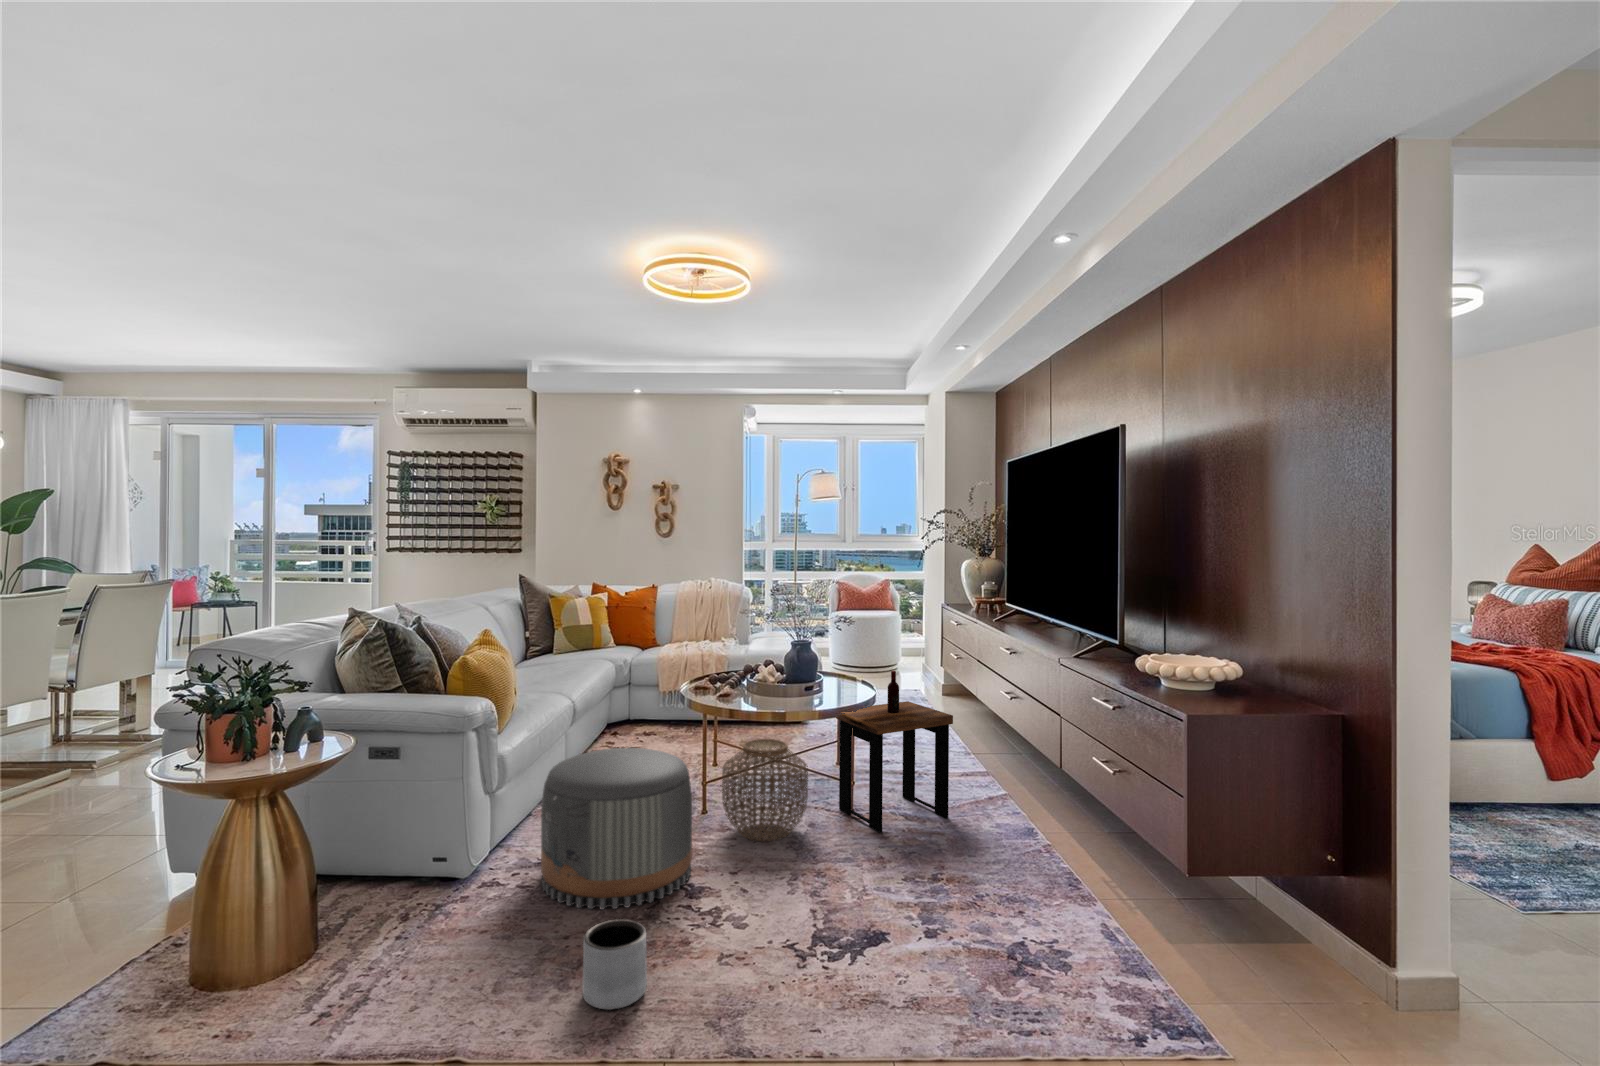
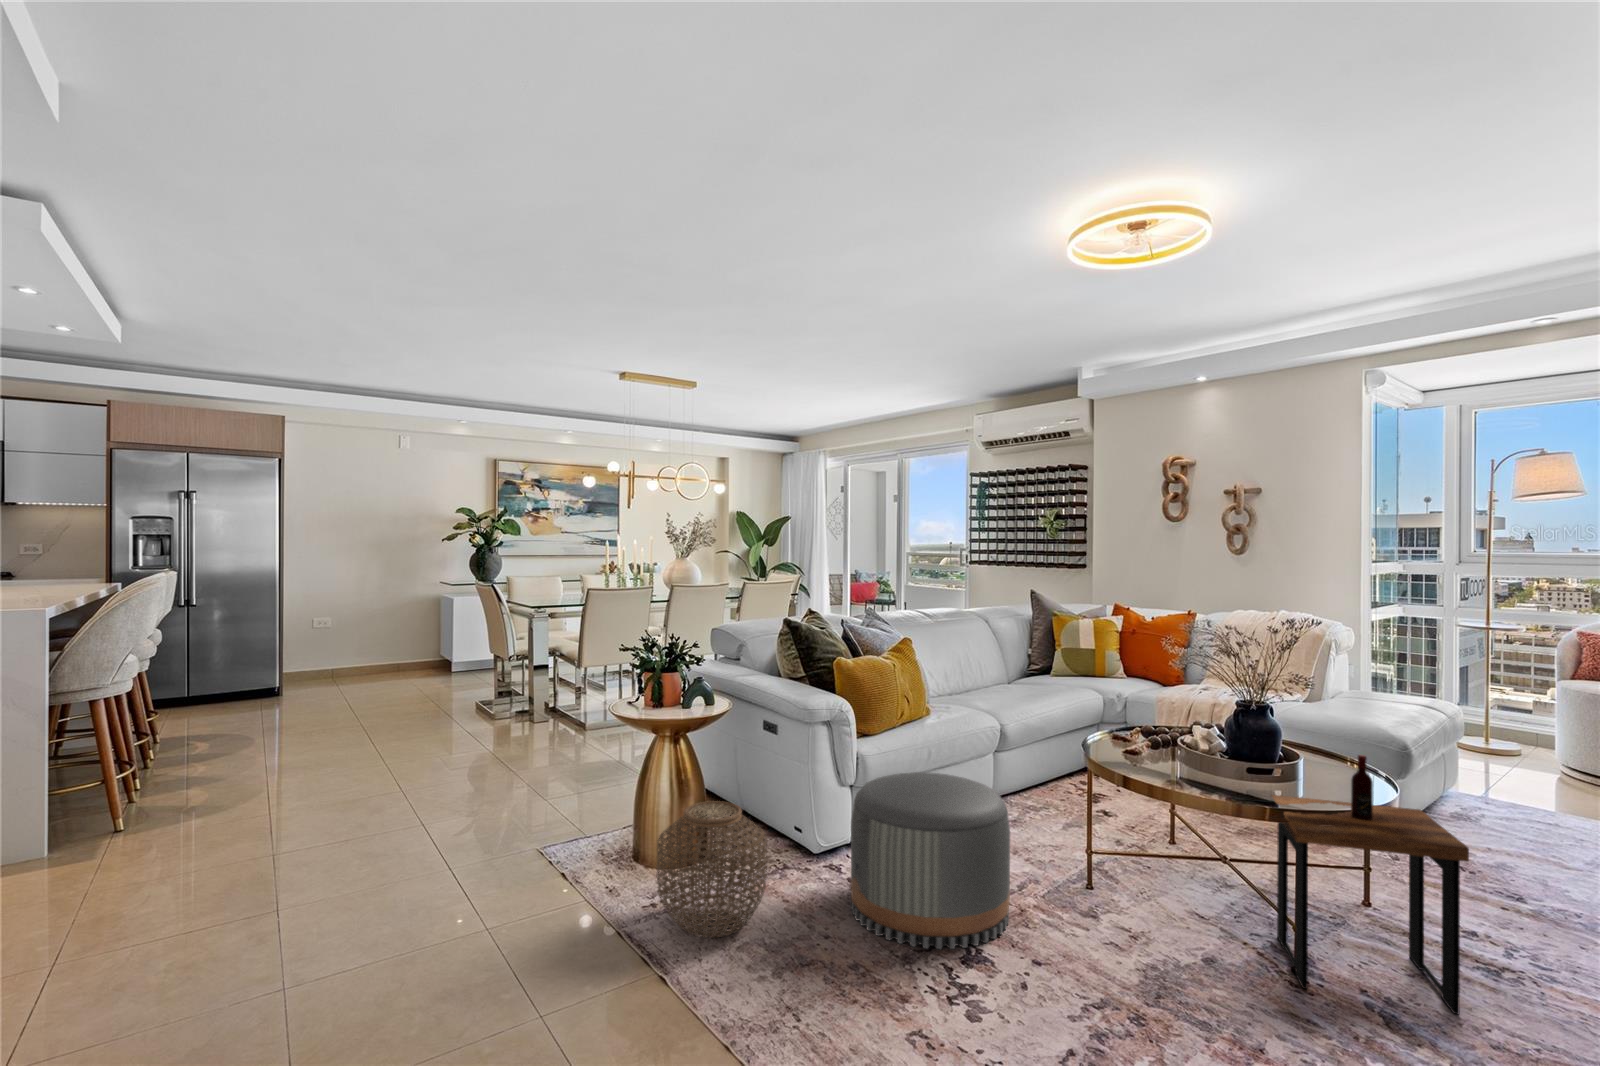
woven basket: present [722,739,808,841] -> present [657,801,767,937]
planter: present [582,919,647,1010] -> none [762,937,826,1031]

